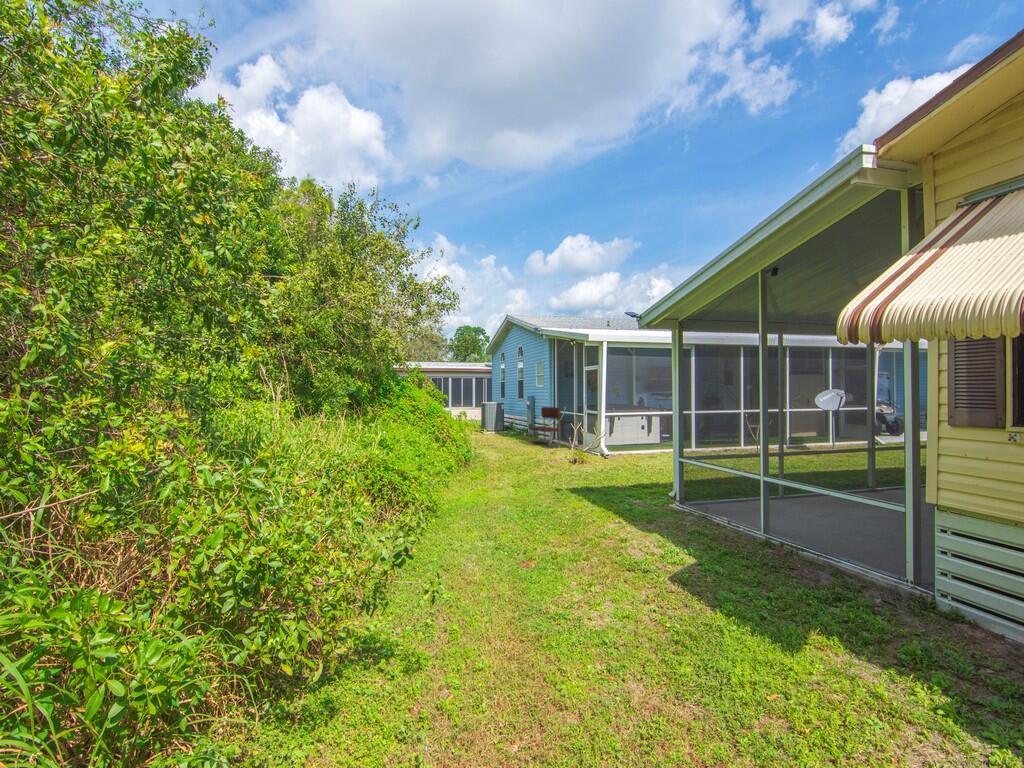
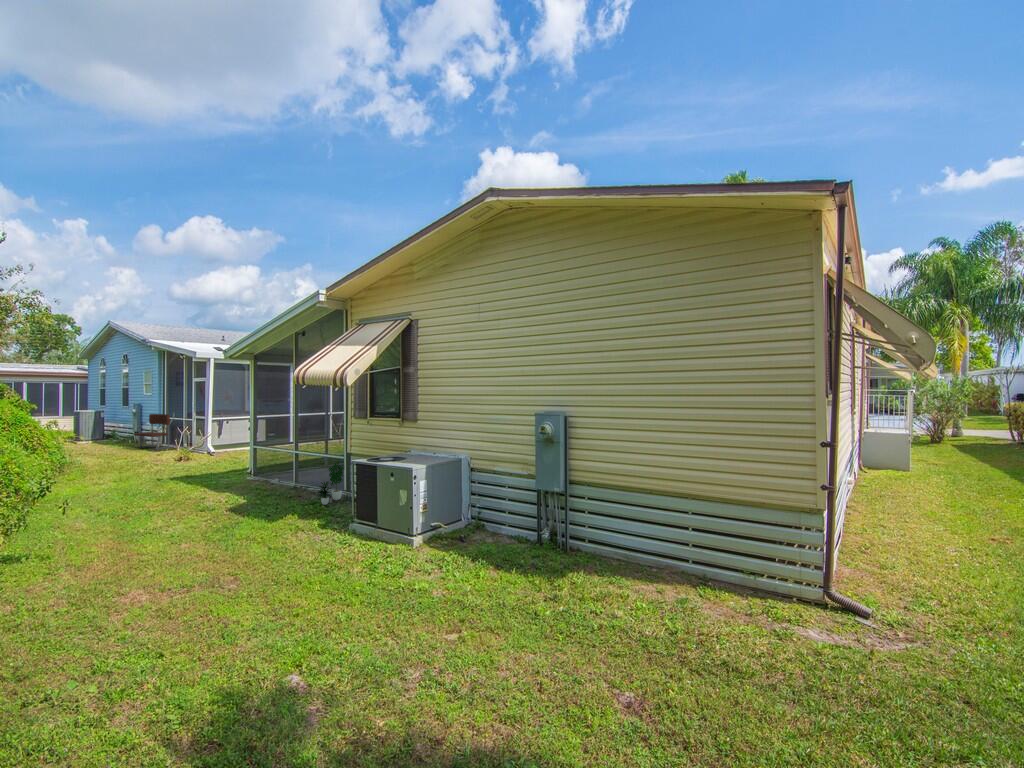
potted plant: none [871,523,940,626] -> present [316,463,344,505]

